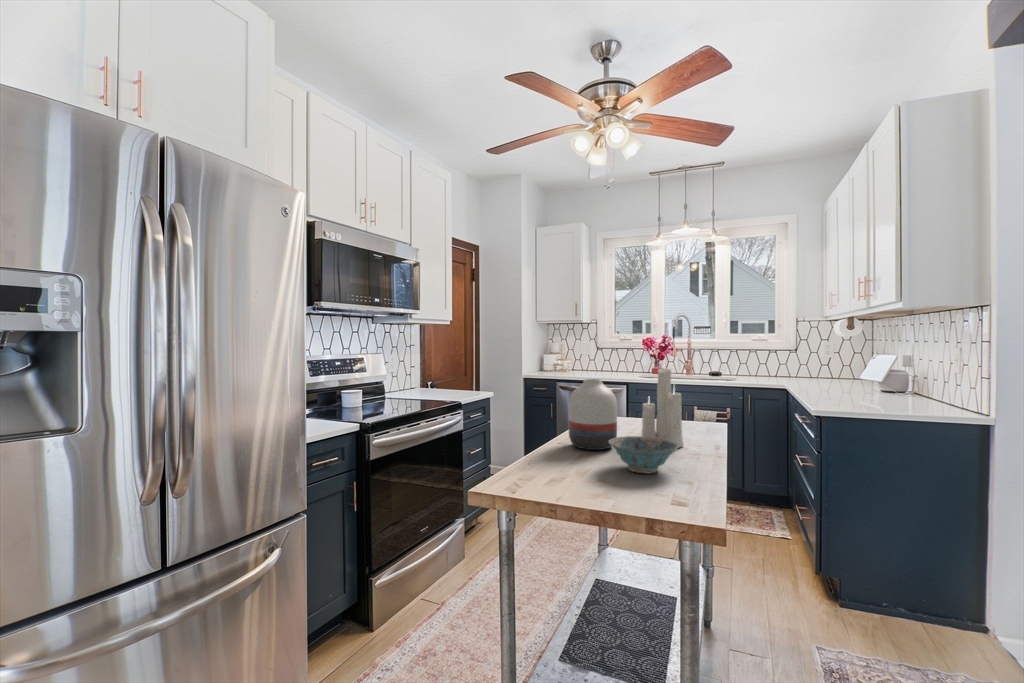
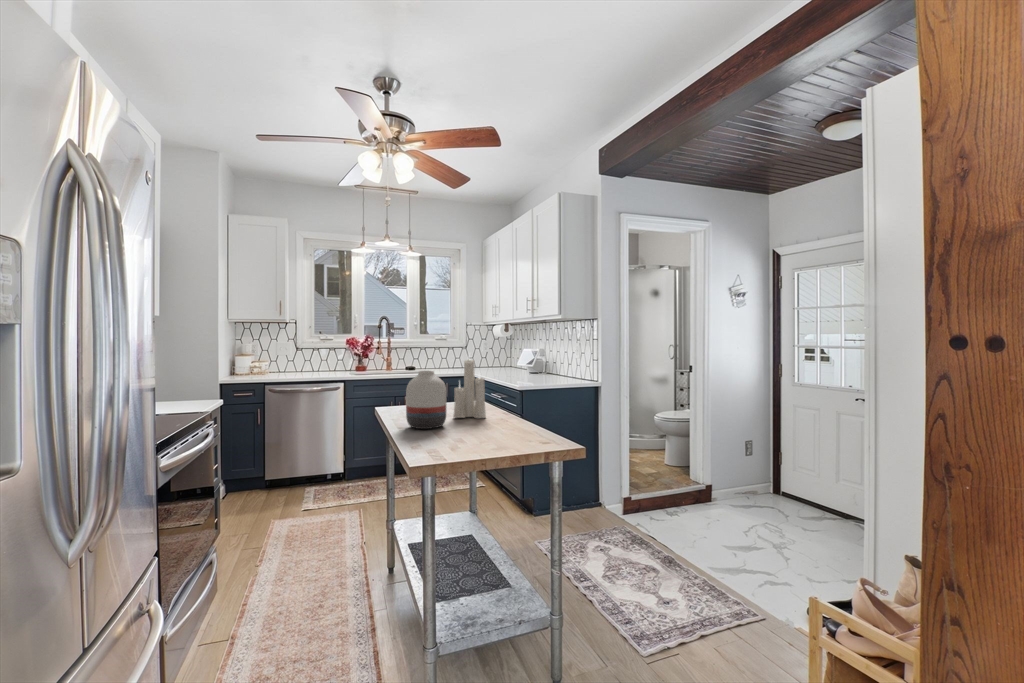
ceramic bowl: present [609,436,679,473] -> none [464,410,513,435]

